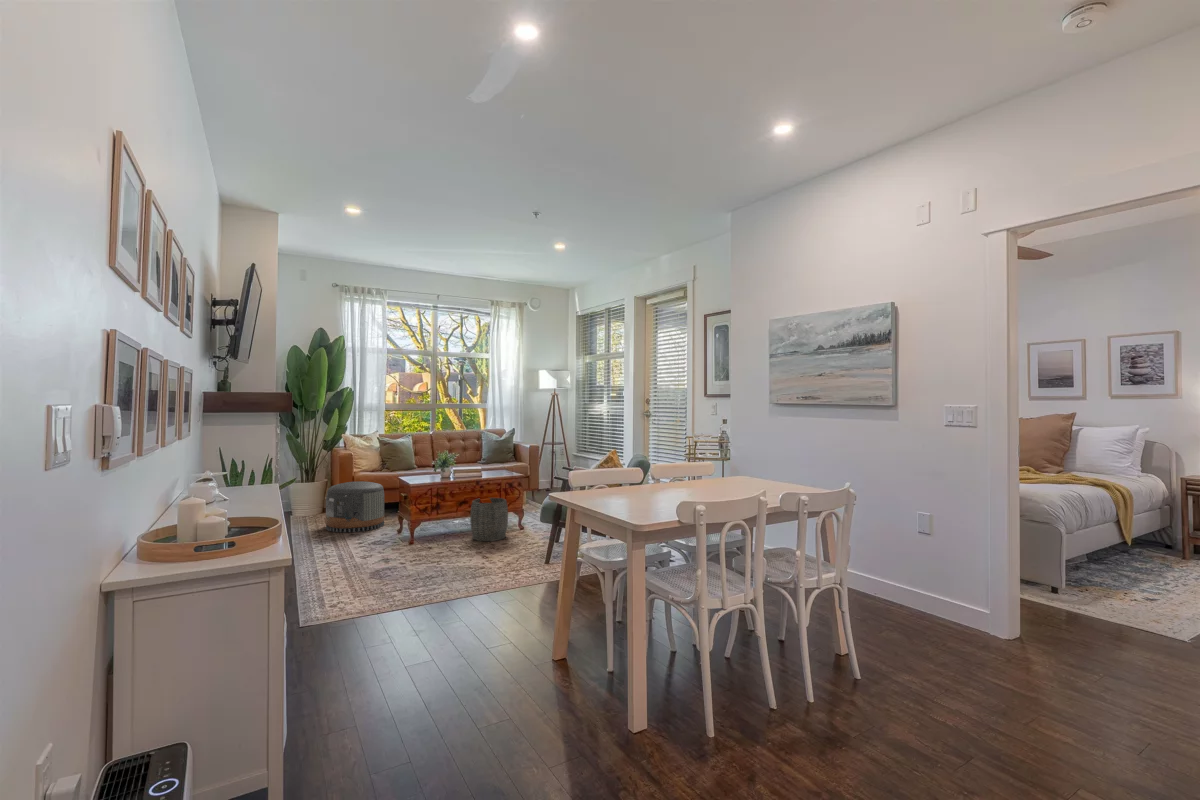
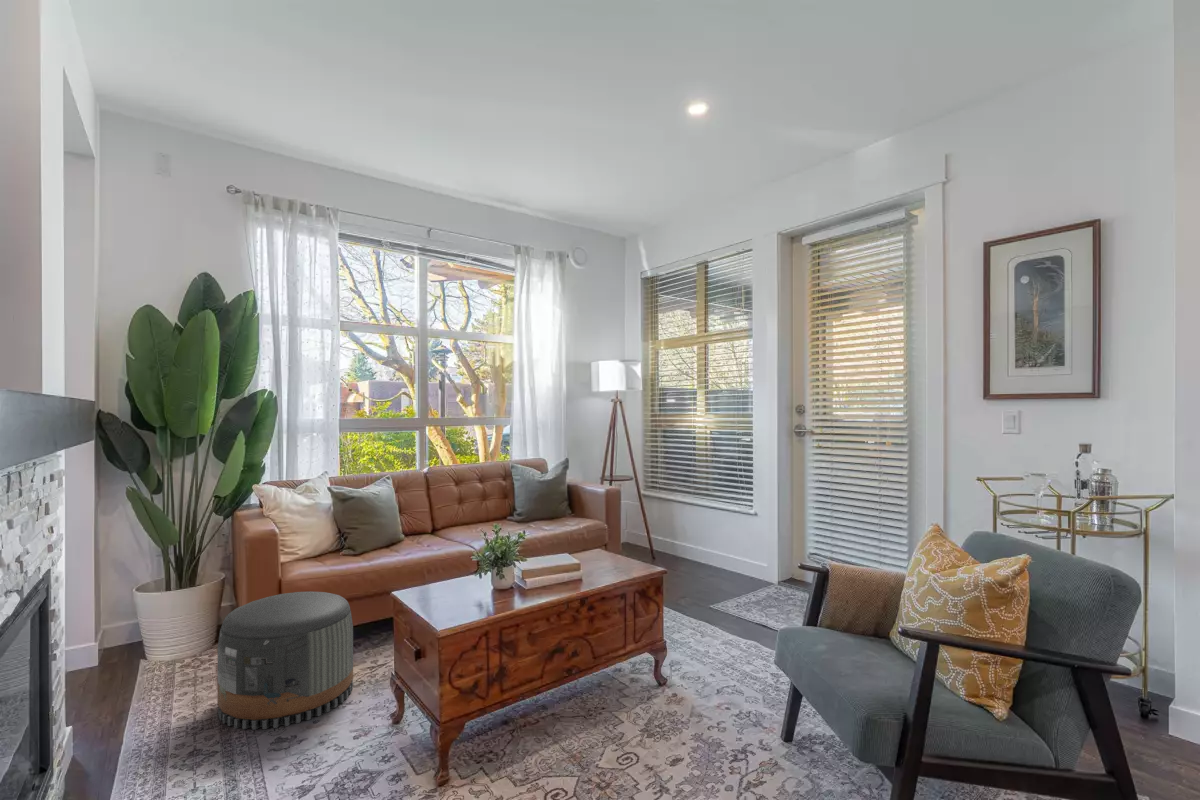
woven basket: present [470,498,508,541] -> none [573,632,659,753]

